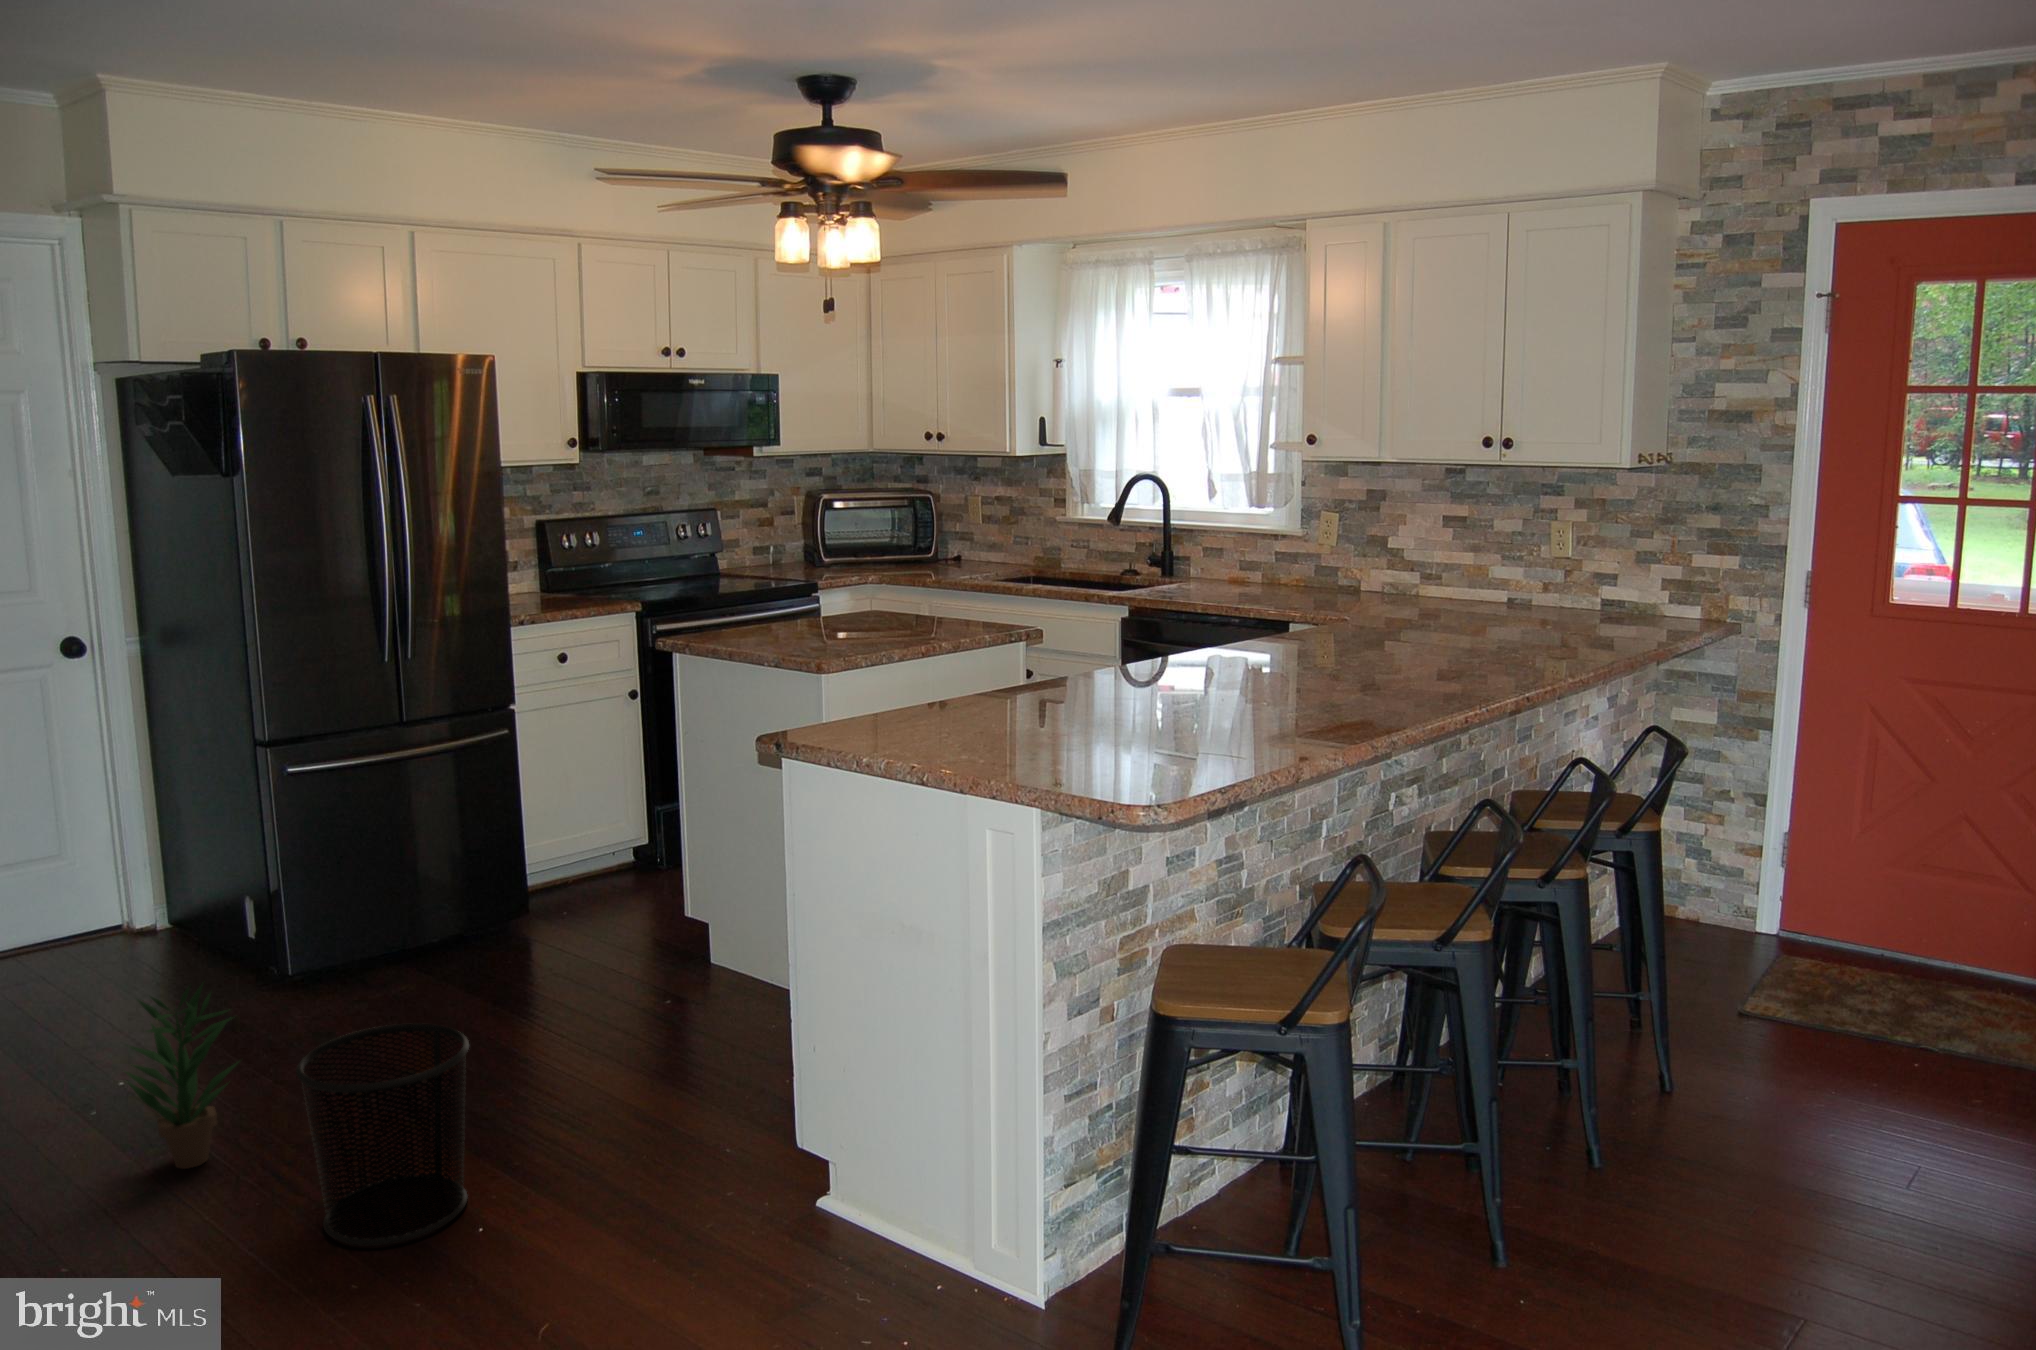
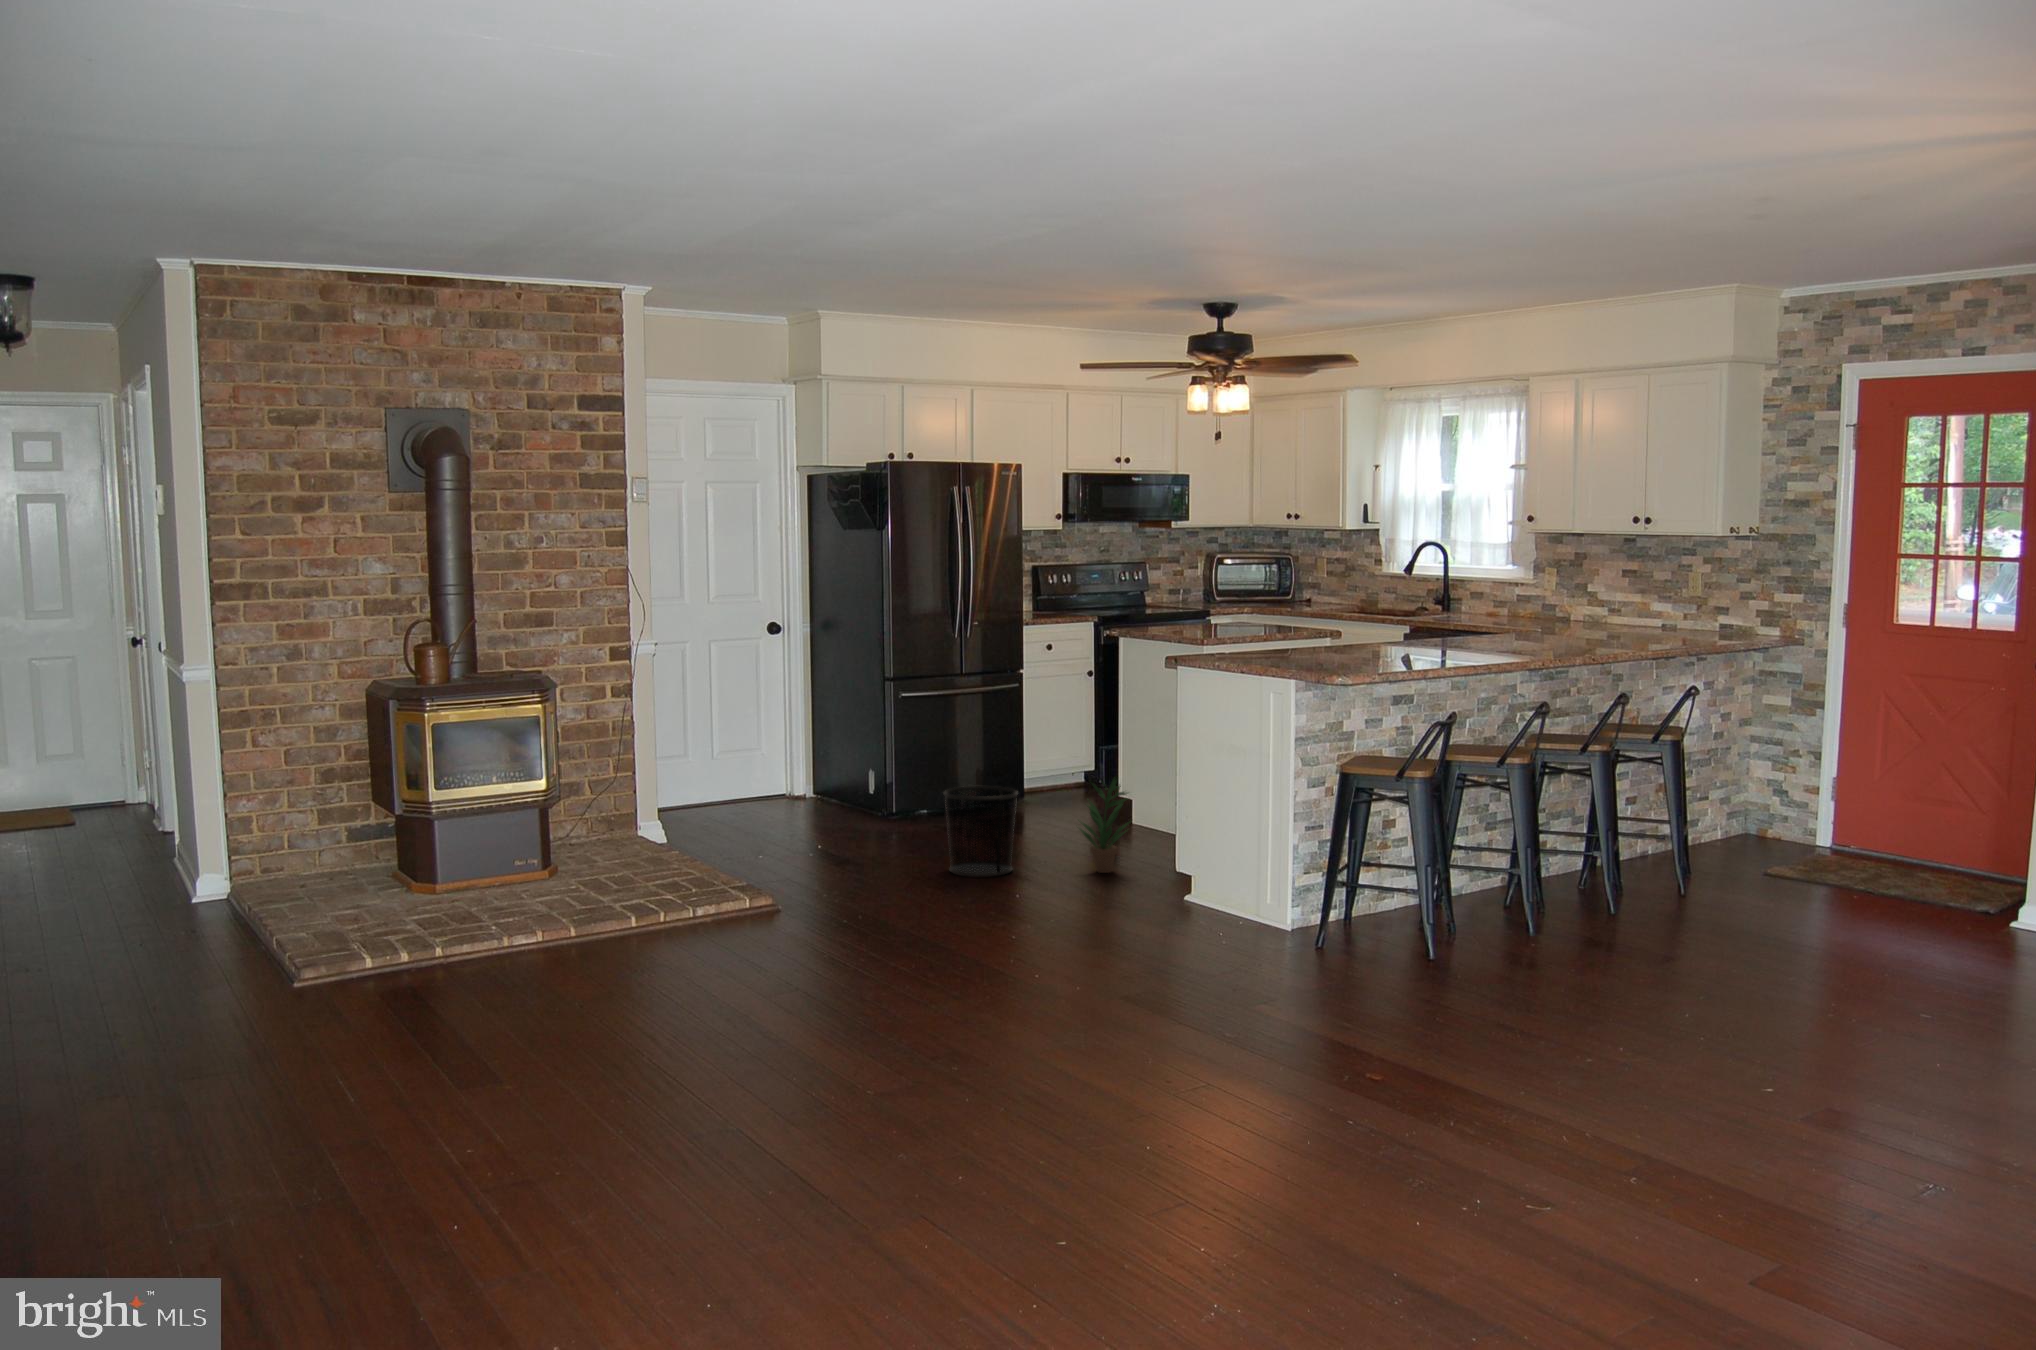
potted plant: present [126,984,238,1169] -> present [1080,779,1128,873]

